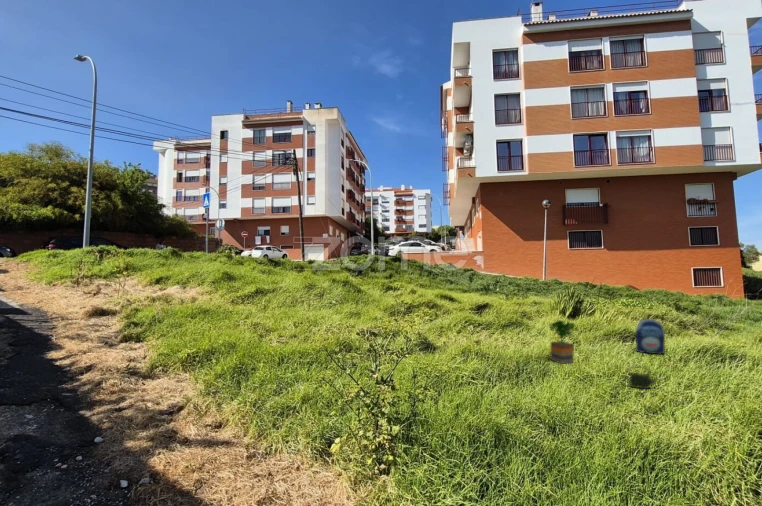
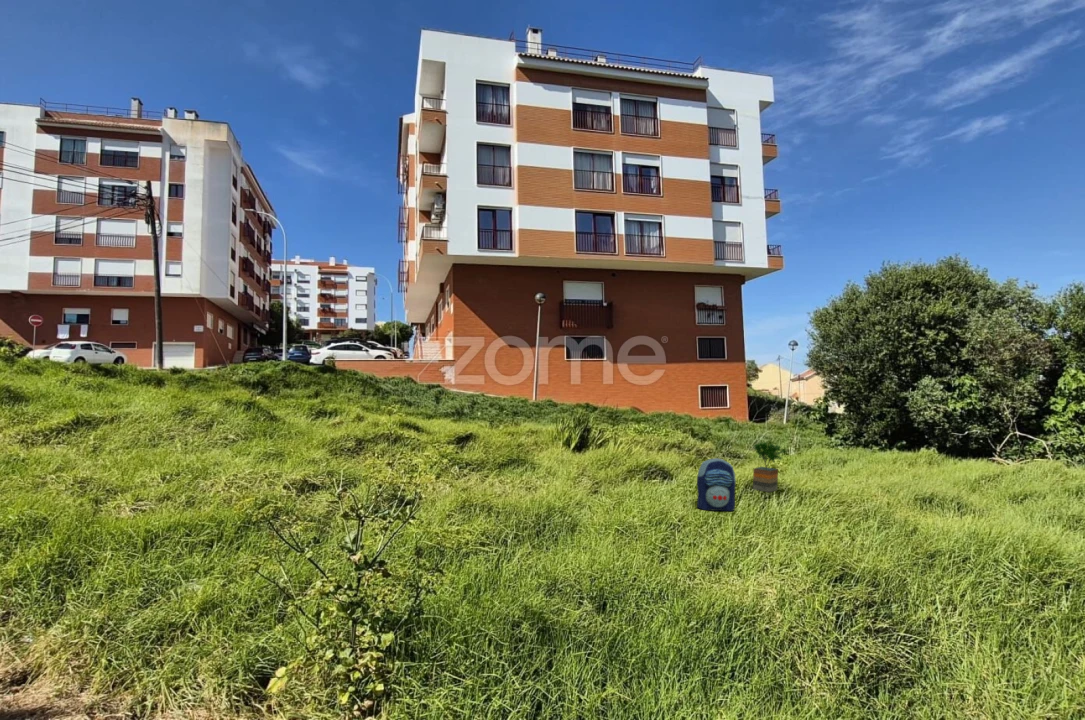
potted tree: present [550,320,578,364] -> present [753,443,784,492]
watering can: present [626,368,657,389] -> none [719,546,775,585]

